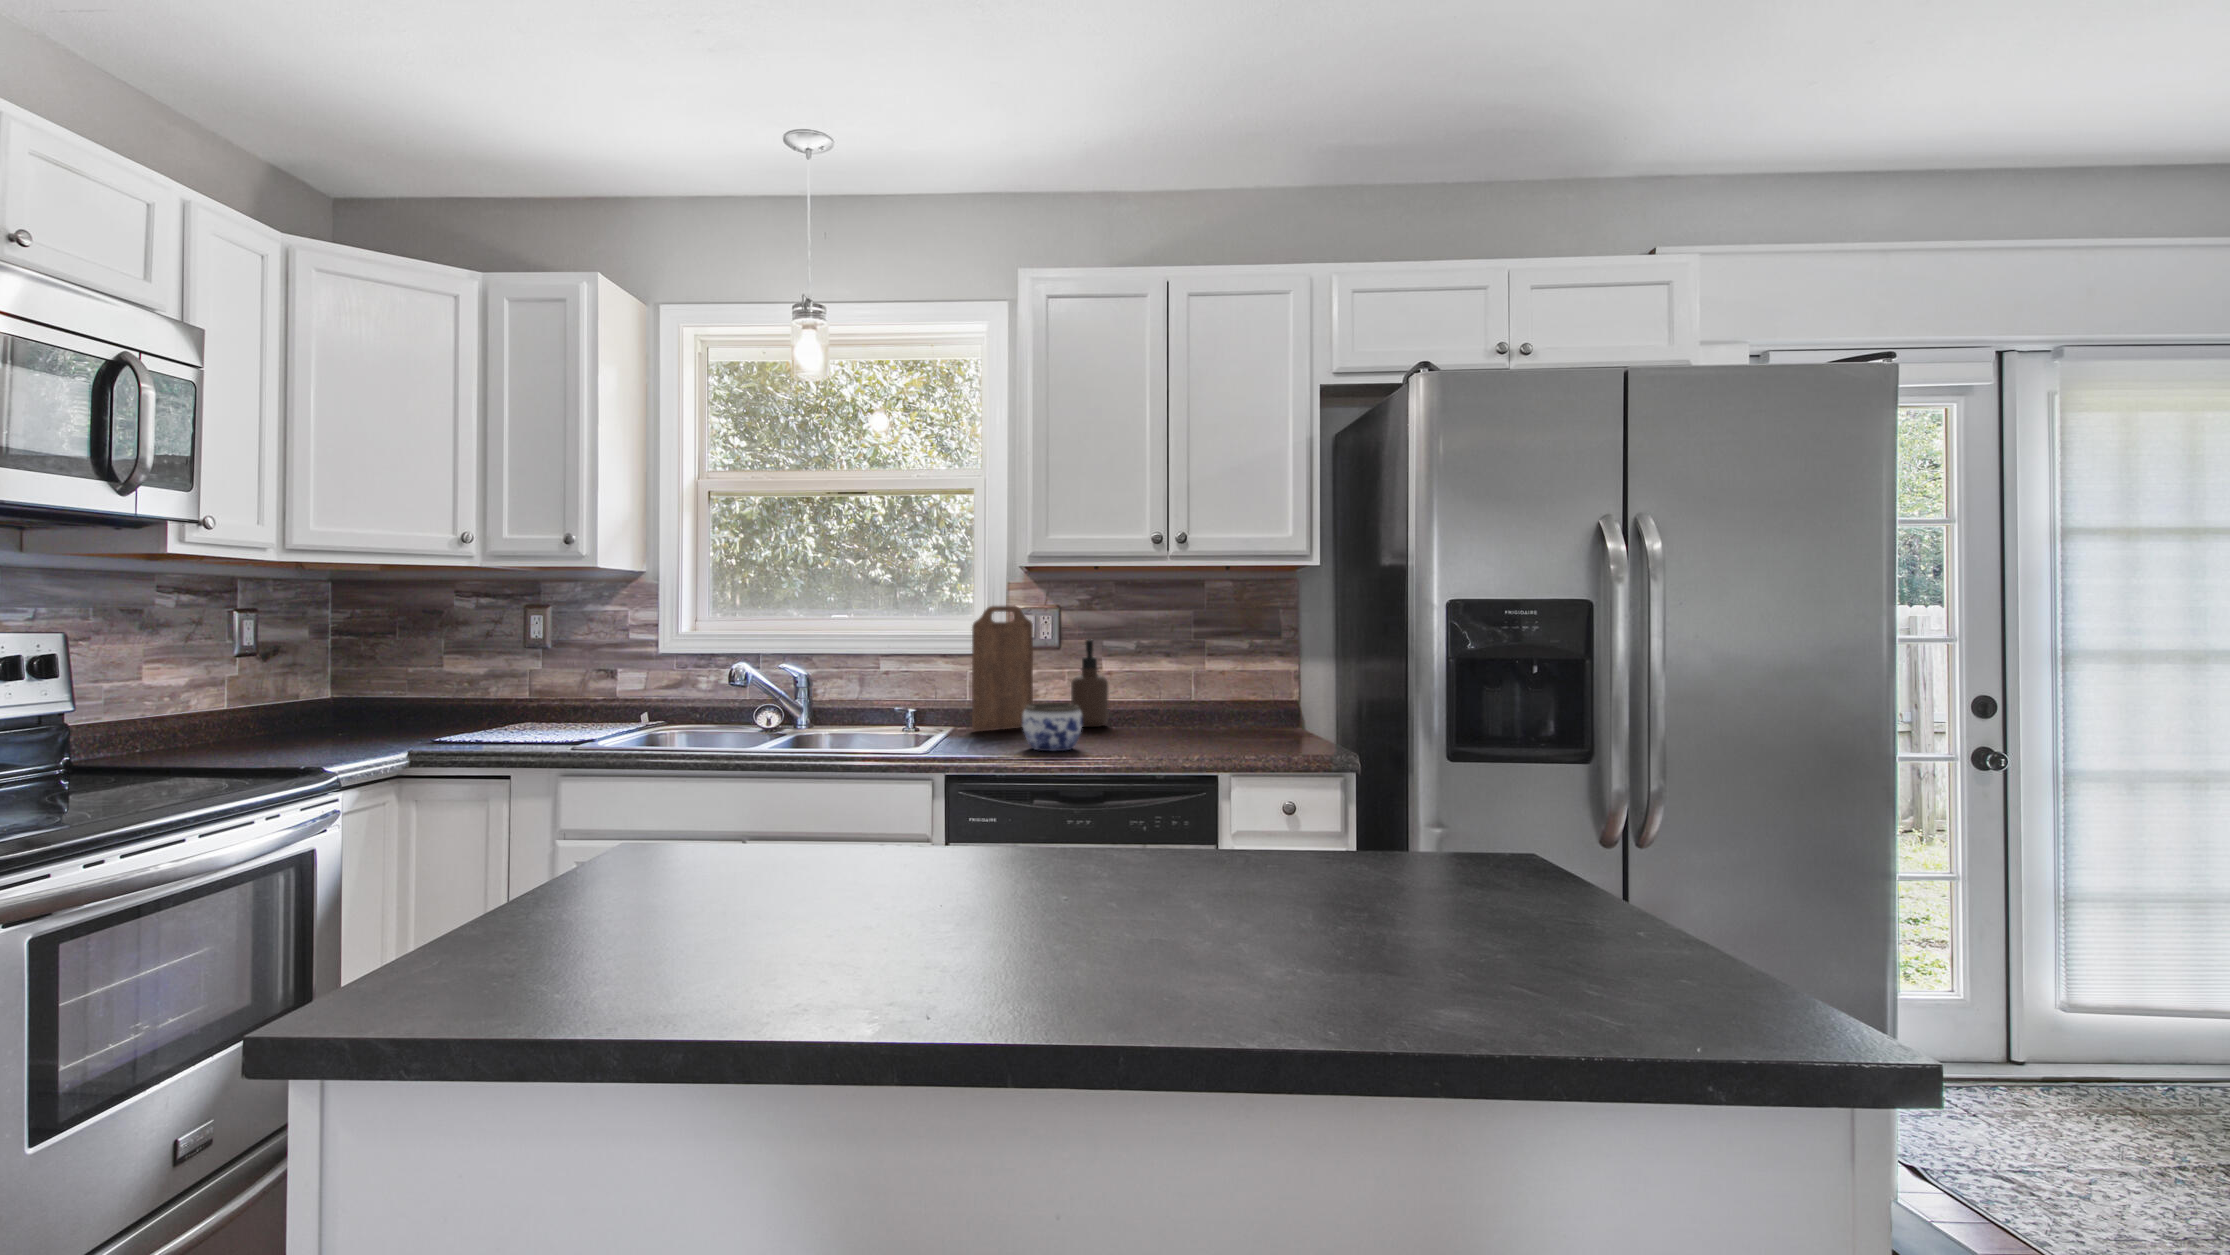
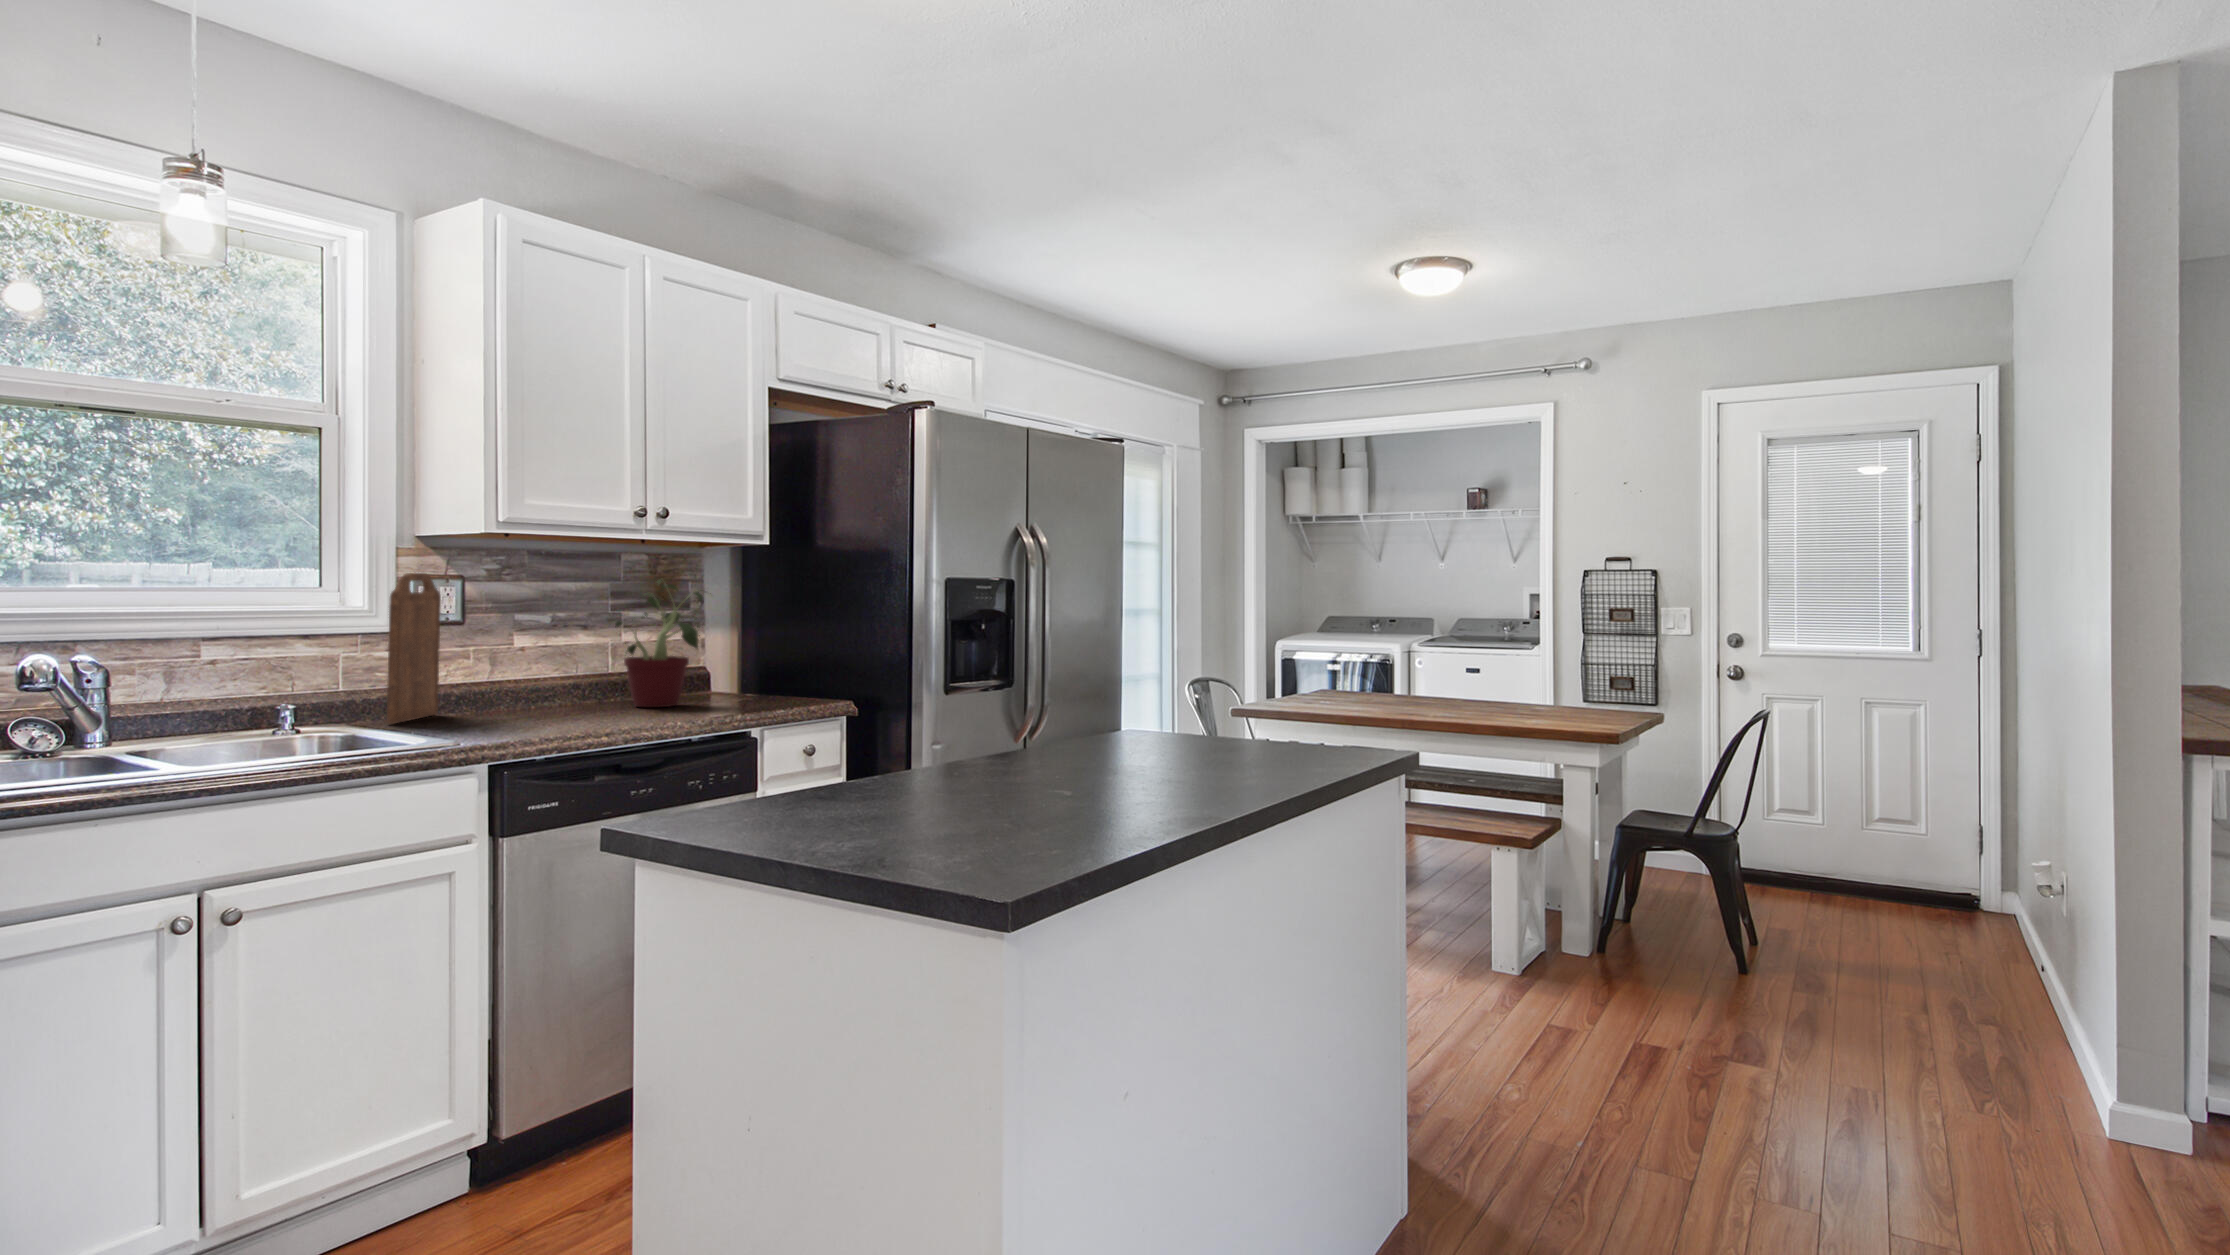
potted plant: none [1157,606,1259,739] -> present [615,580,711,707]
soap dispenser: present [1071,639,1109,727] -> none [478,613,526,710]
jar: present [1022,703,1082,751] -> none [529,678,603,729]

